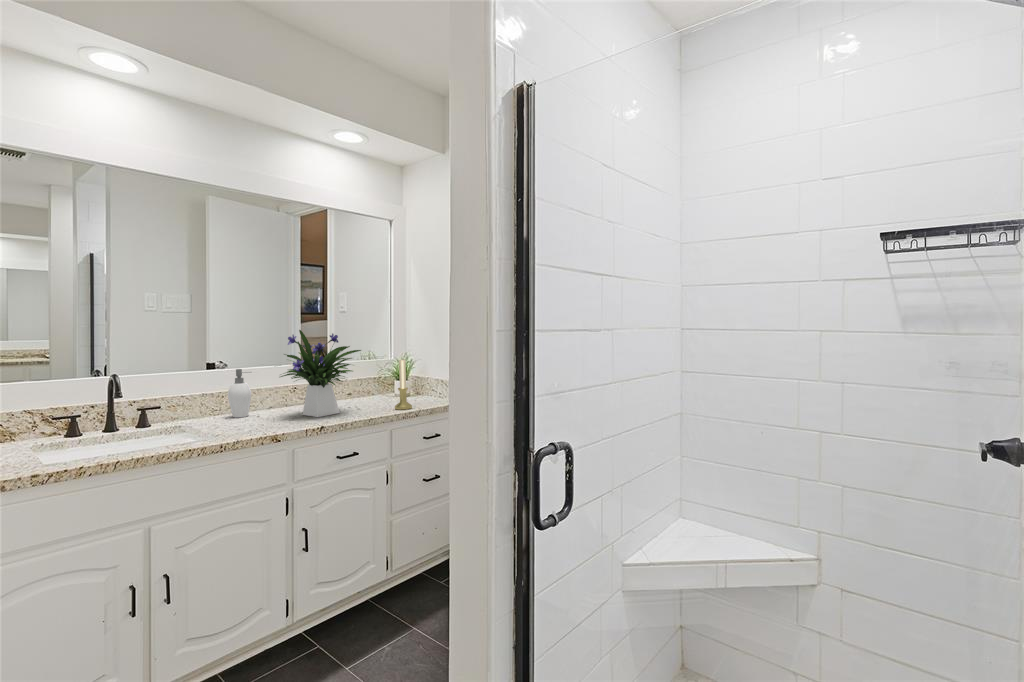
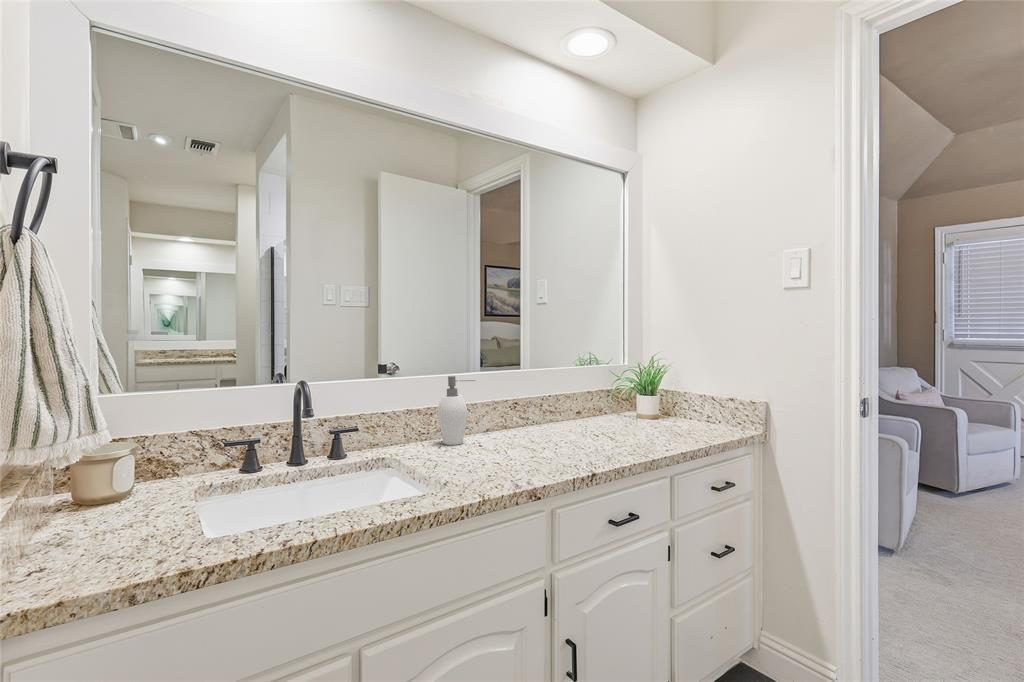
flower arrangement: present [281,330,361,417] -> none [506,318,633,451]
candle holder: present [395,359,412,410] -> none [669,362,697,443]

